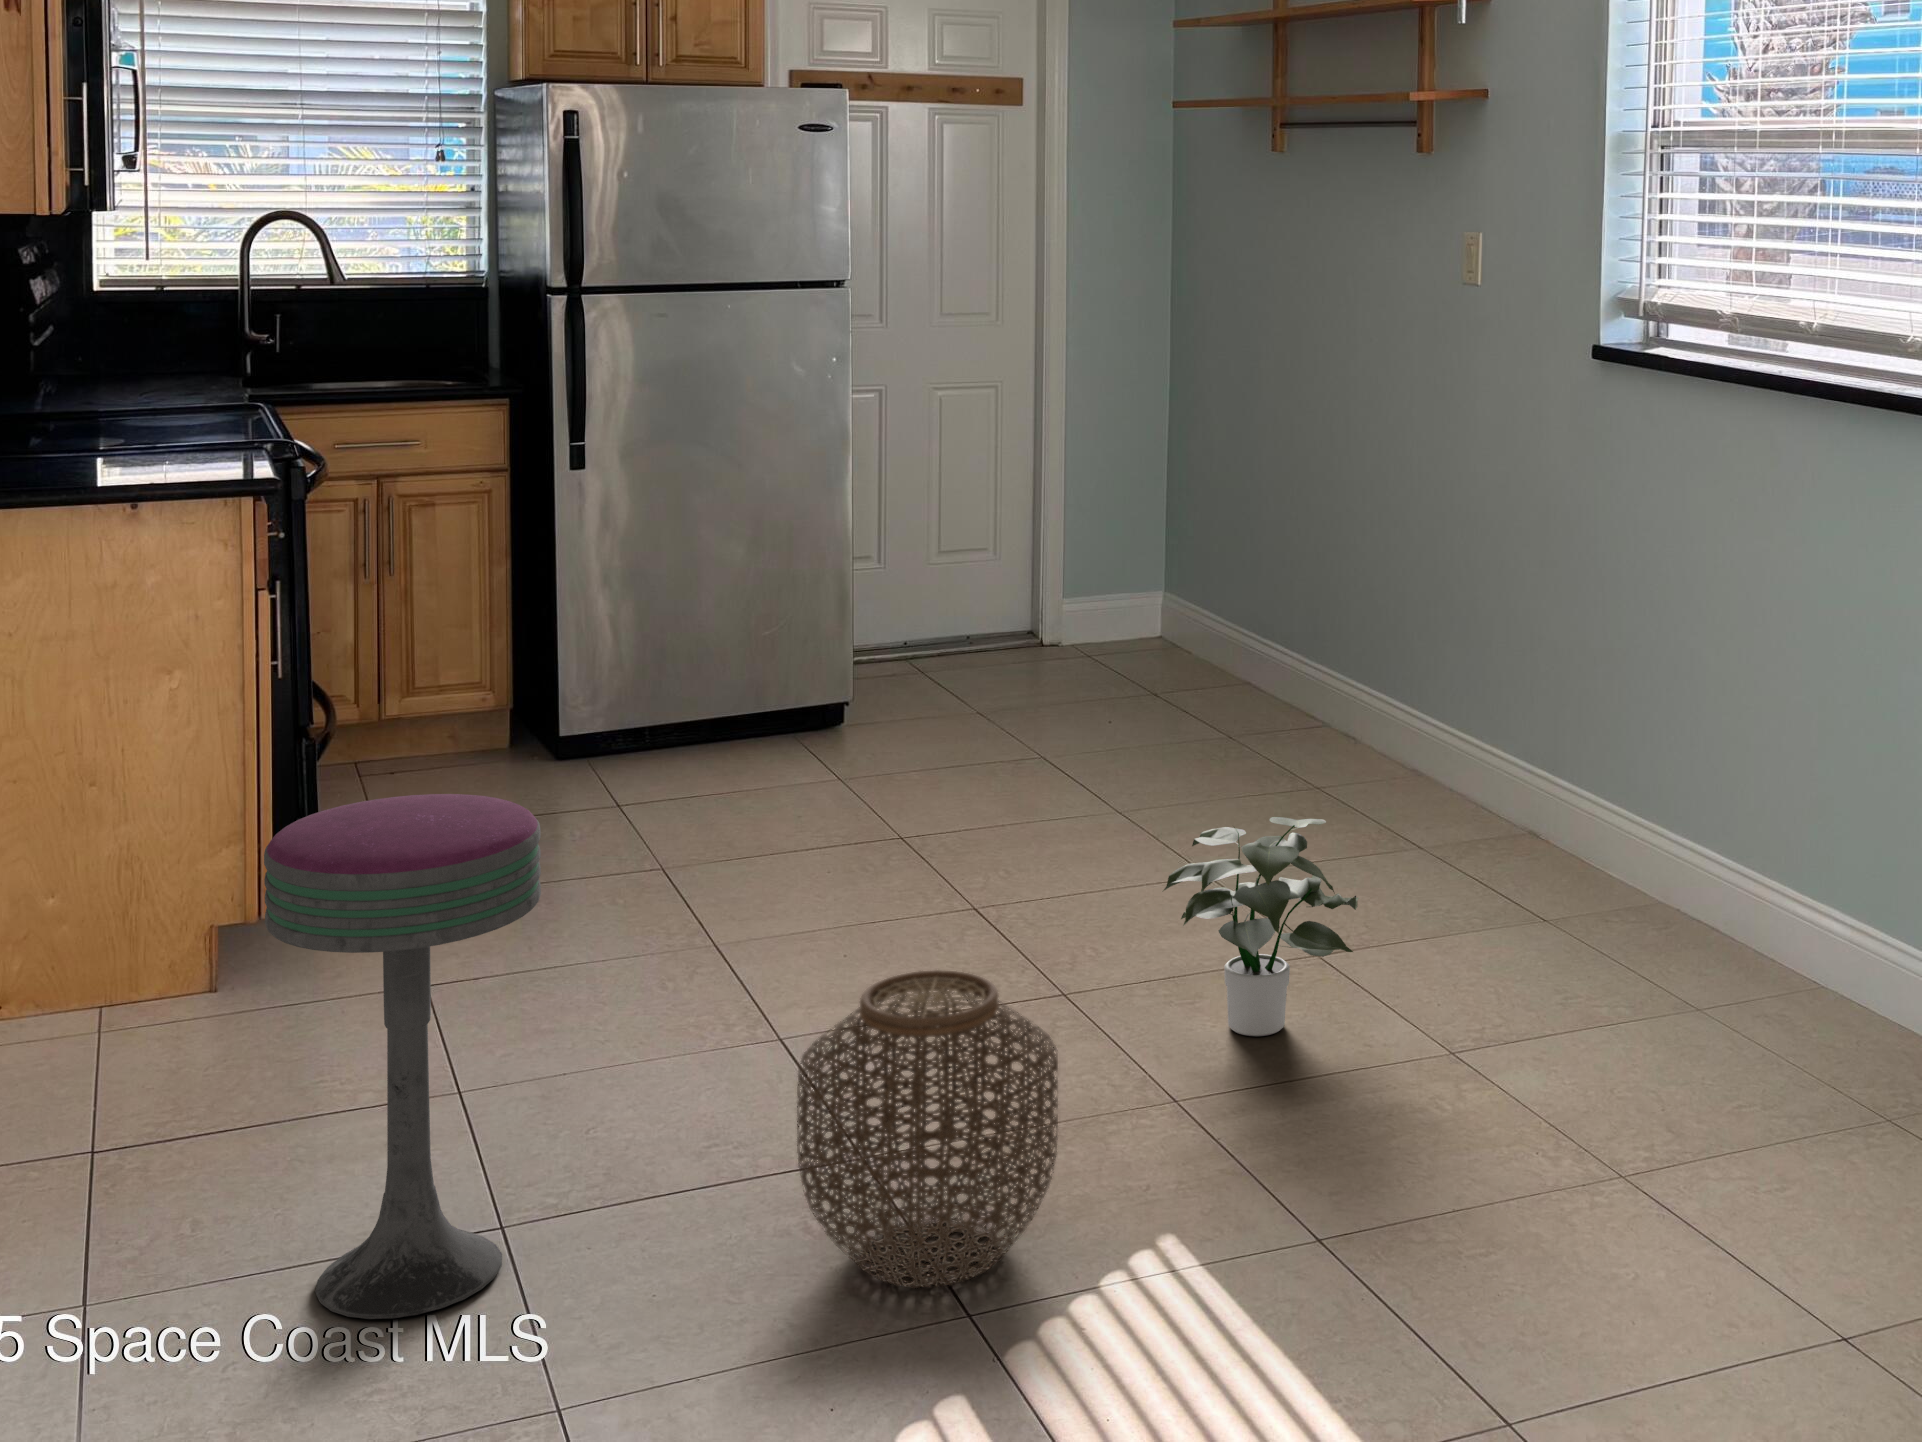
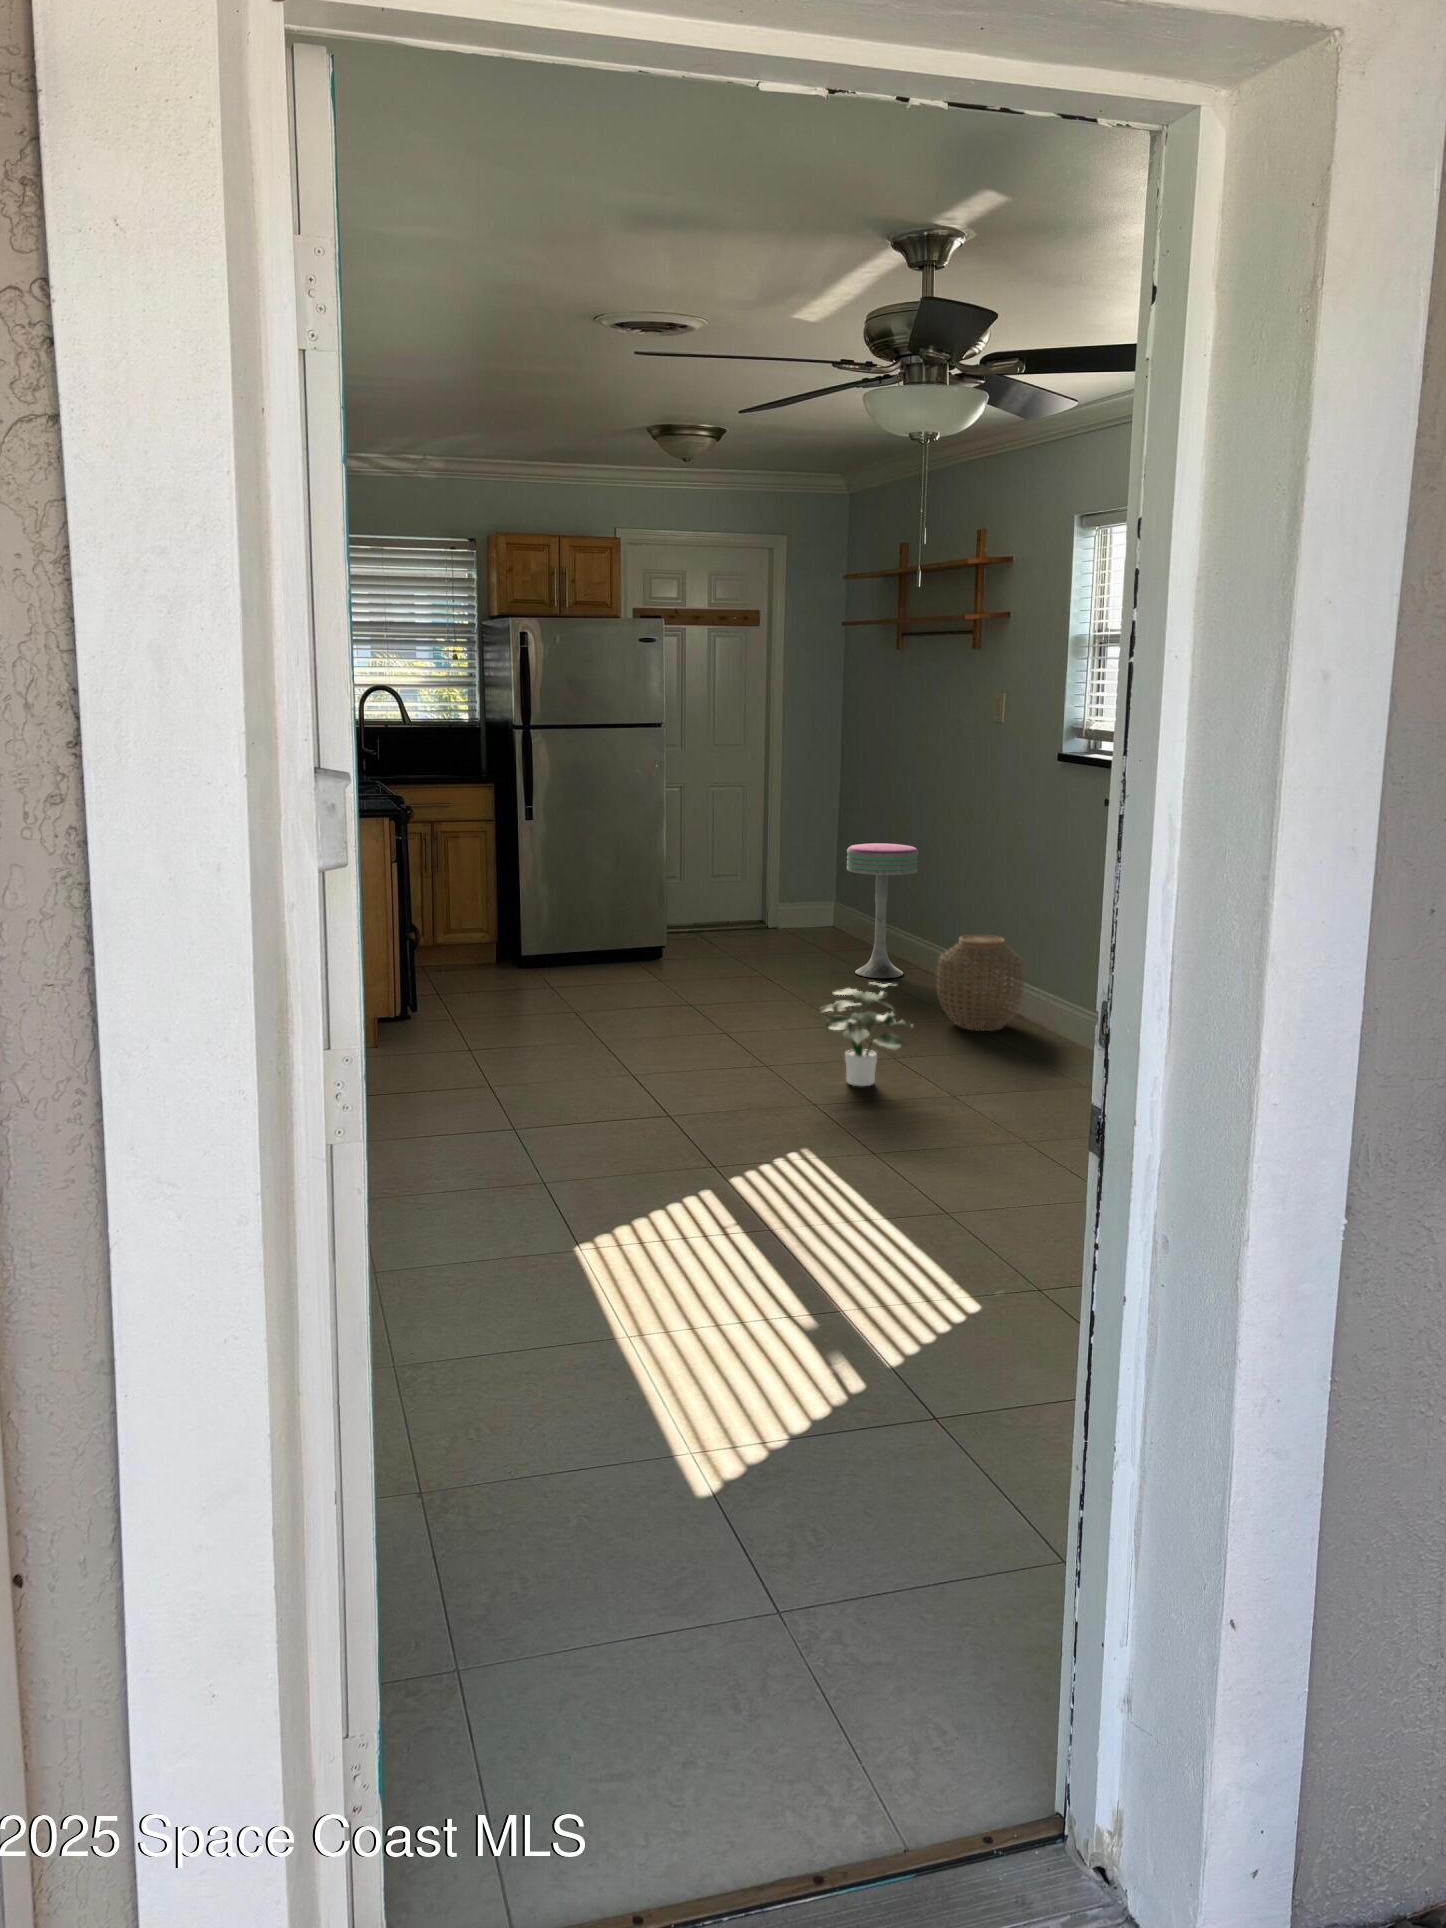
bar stool: present [264,794,541,1319] -> present [847,843,918,978]
woven basket: present [797,970,1058,1287] -> present [937,935,1024,1031]

